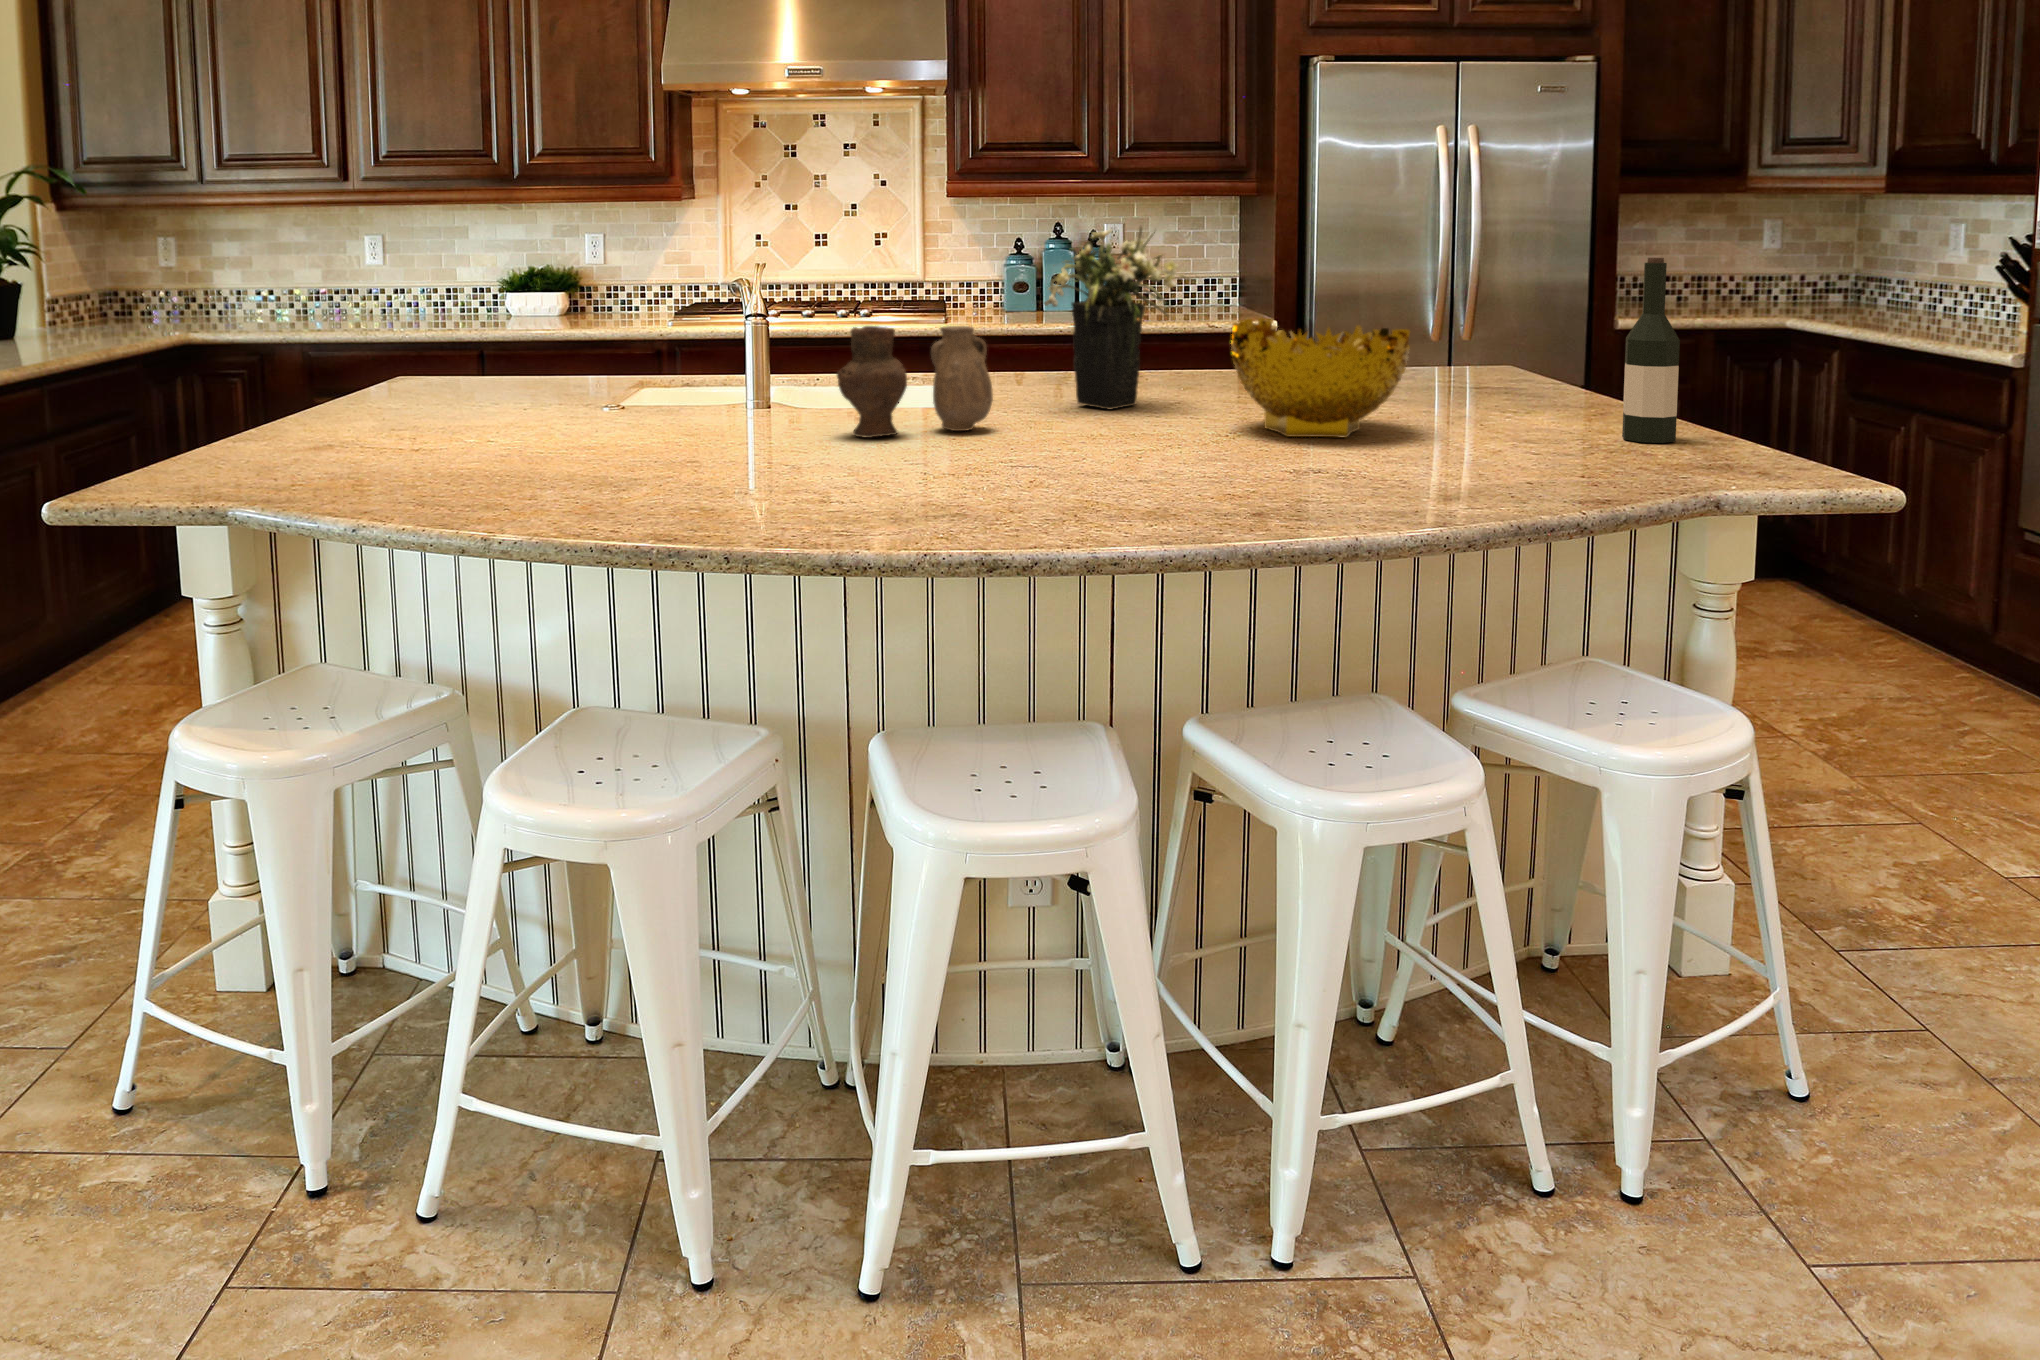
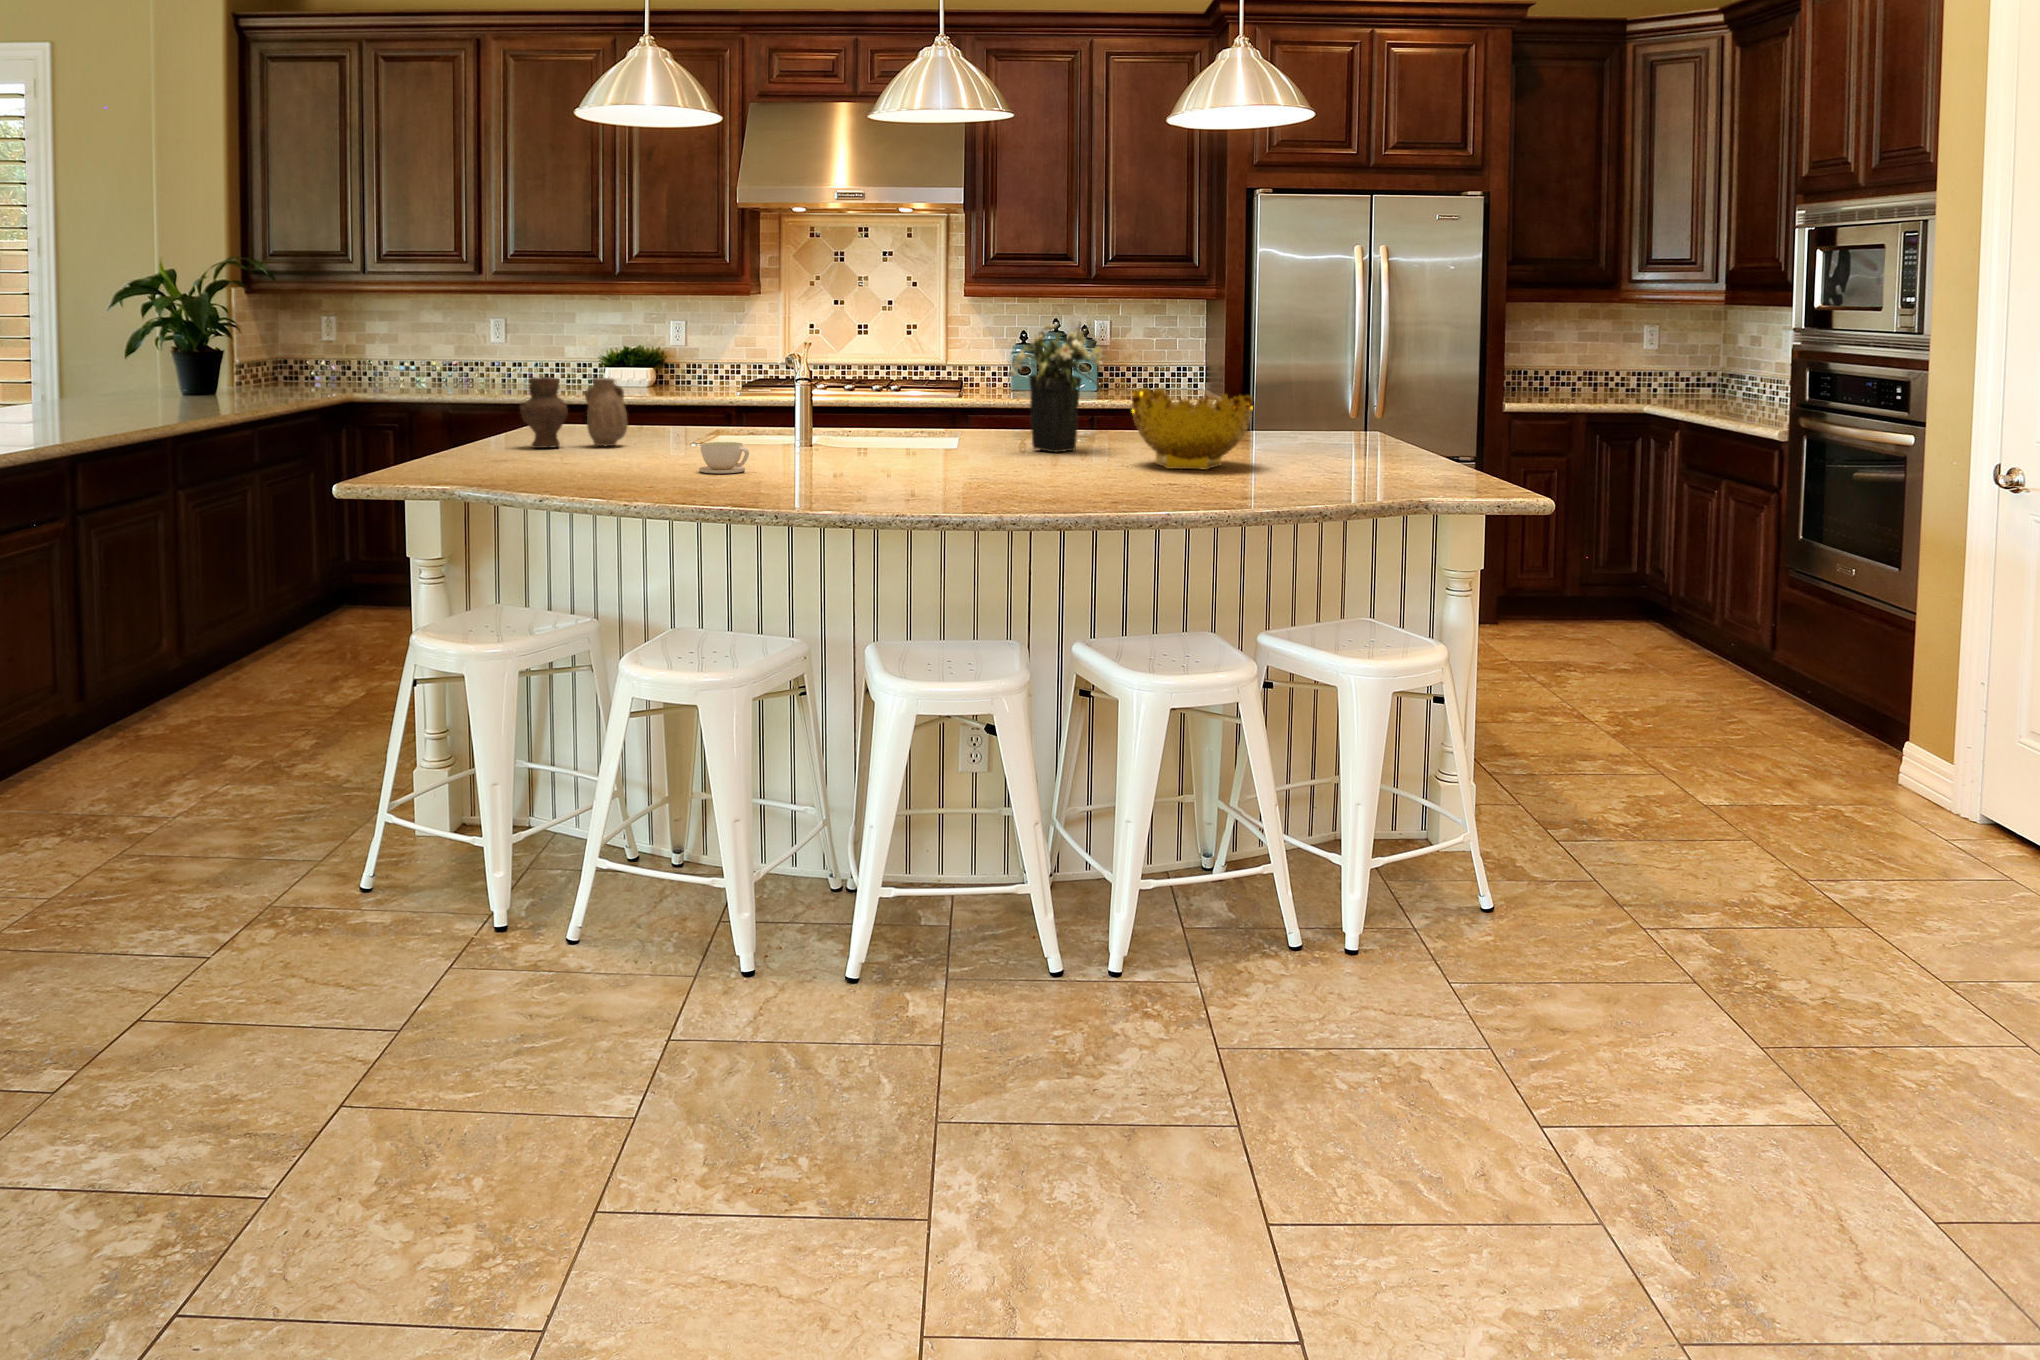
wine bottle: present [1622,258,1680,443] -> none [1397,349,1433,476]
vase: present [837,326,993,438] -> present [520,377,627,448]
coffee cup: none [608,413,682,462] -> present [699,442,749,473]

